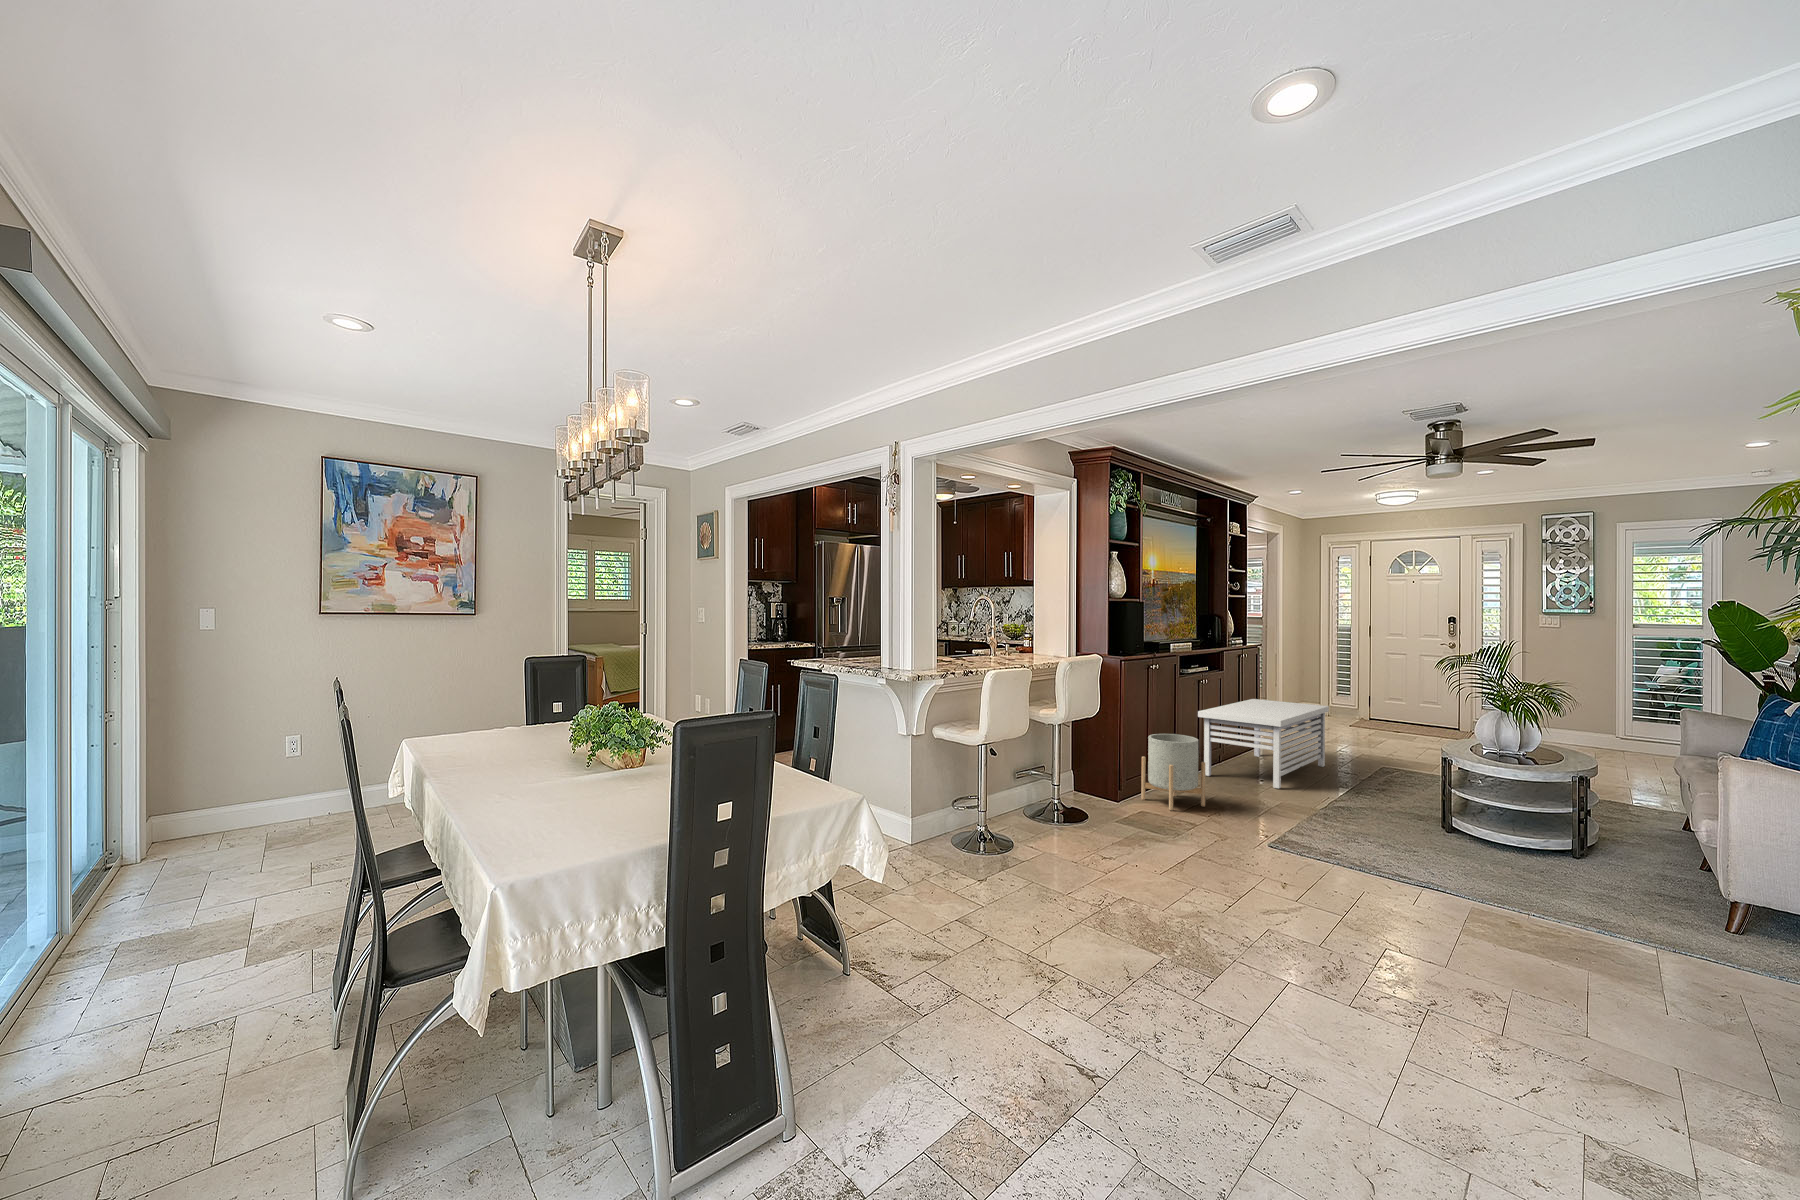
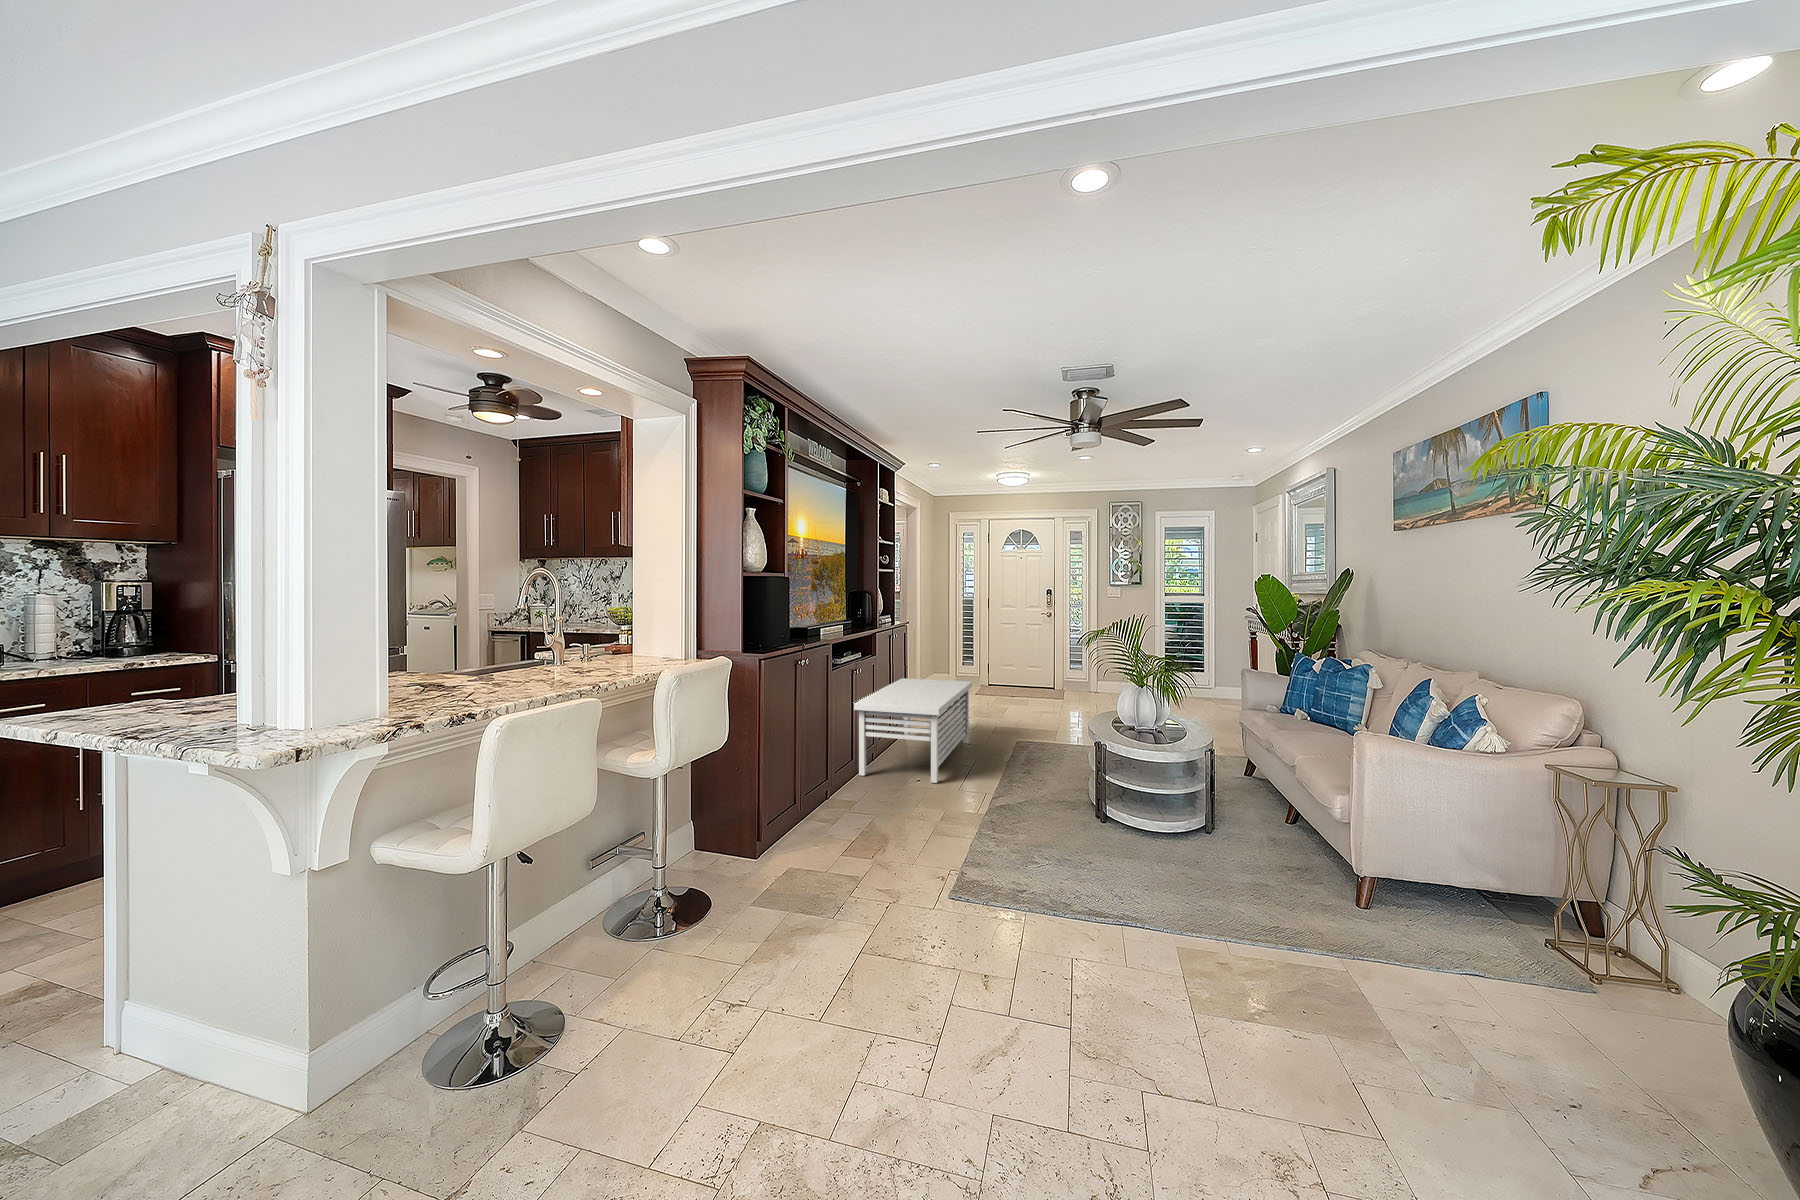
planter: present [1141,734,1205,810] -> none [789,742,866,846]

